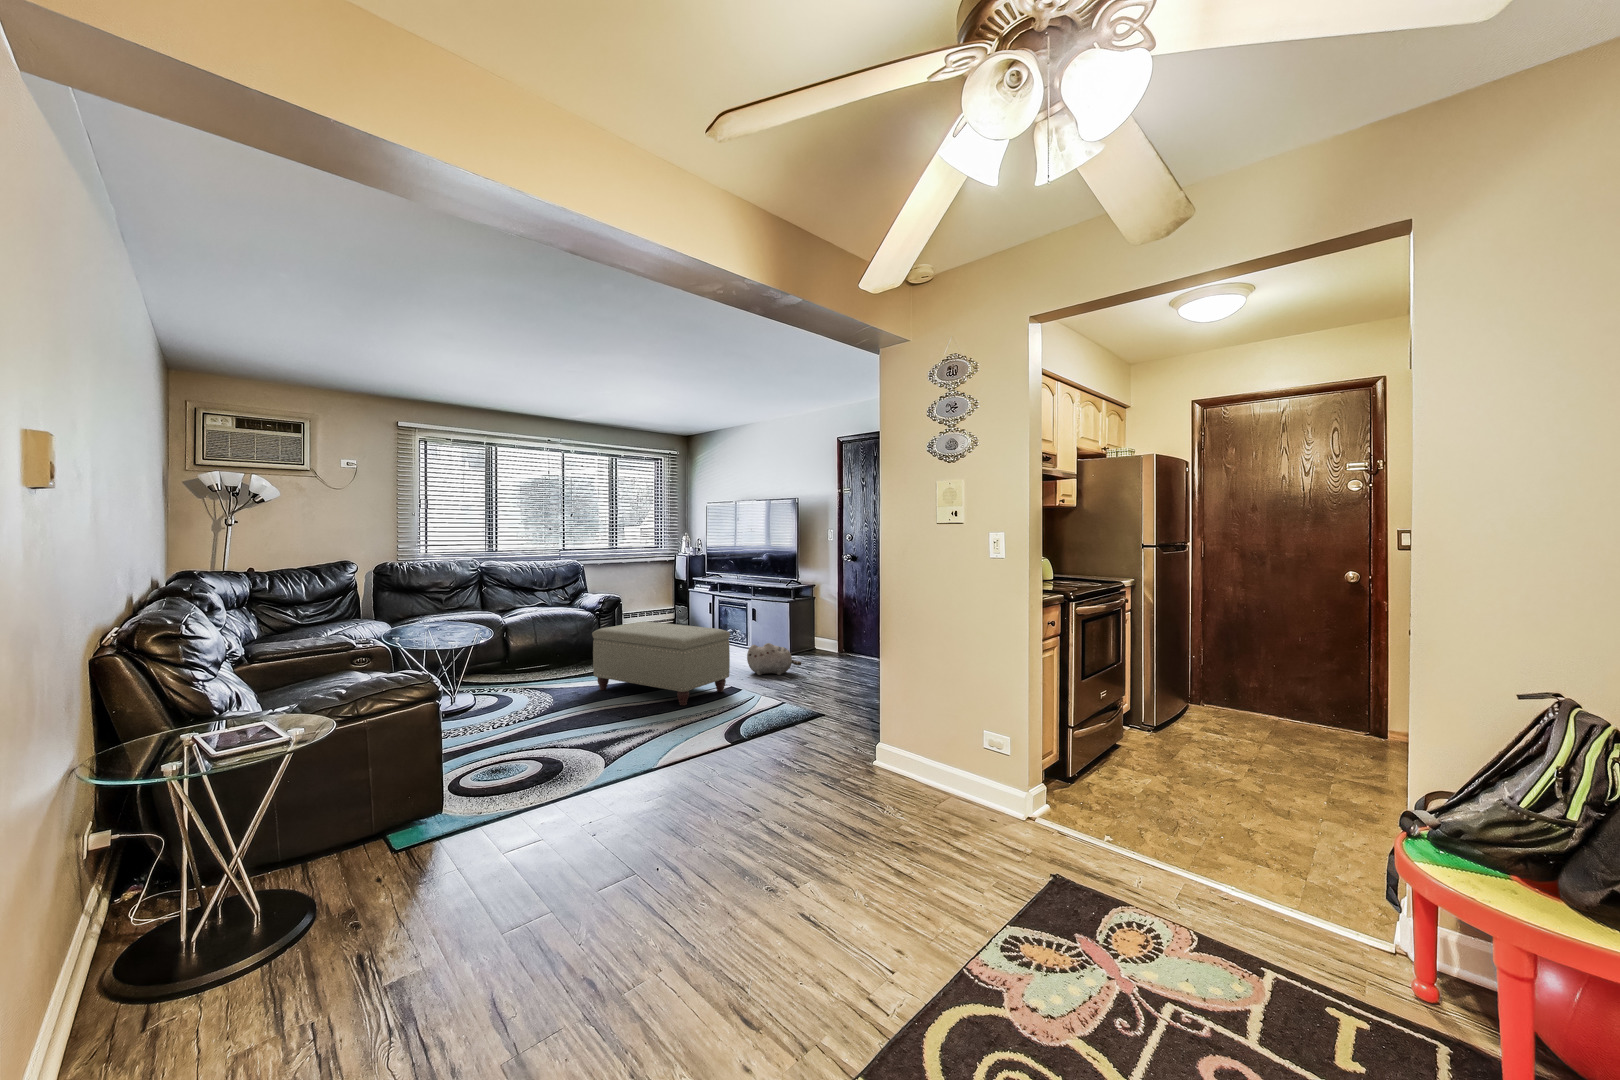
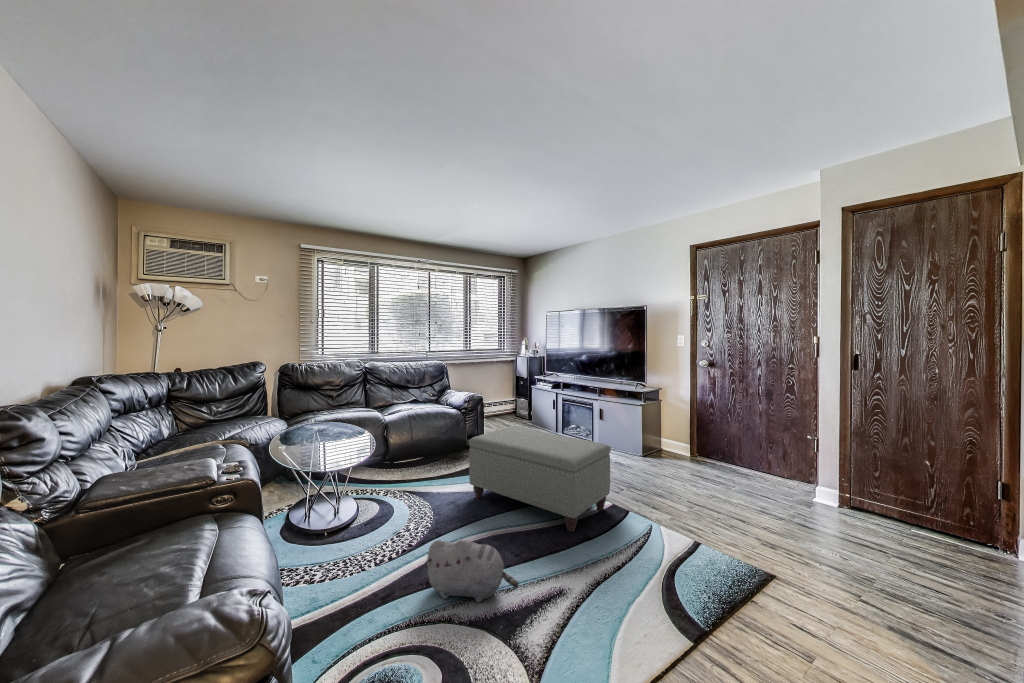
plush toy: present [747,643,801,675] -> present [425,540,518,602]

